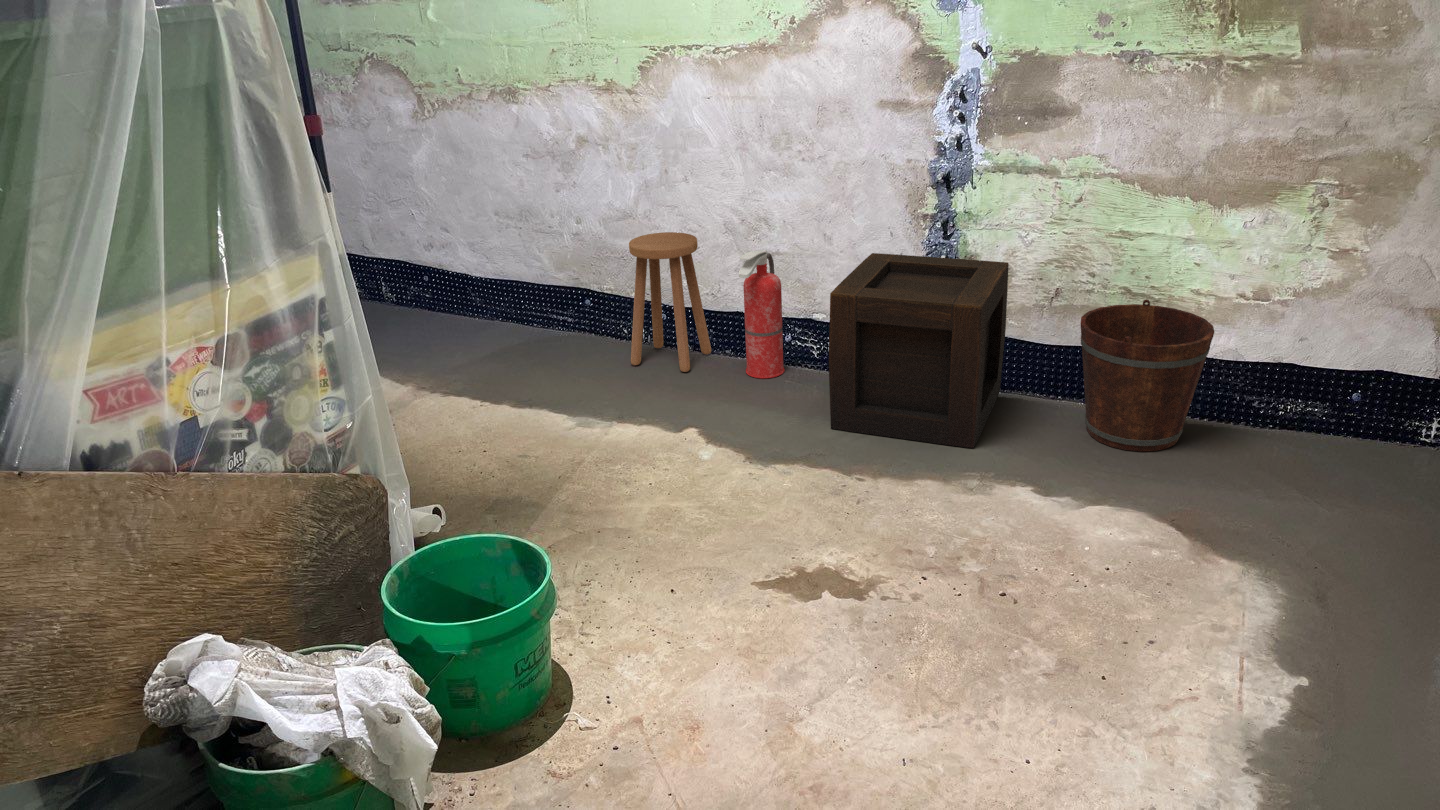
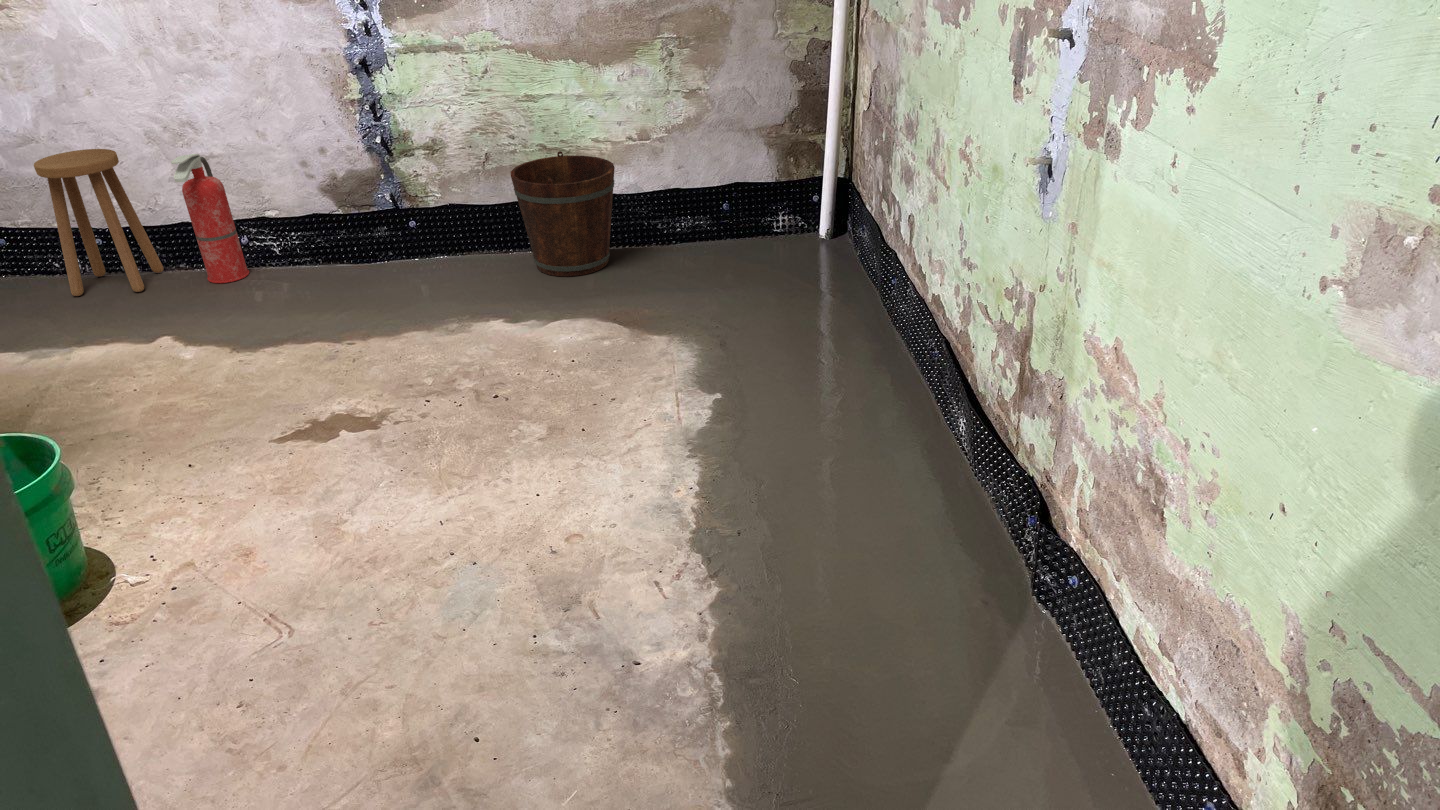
wooden crate: present [829,253,1009,448] -> none [277,135,459,310]

